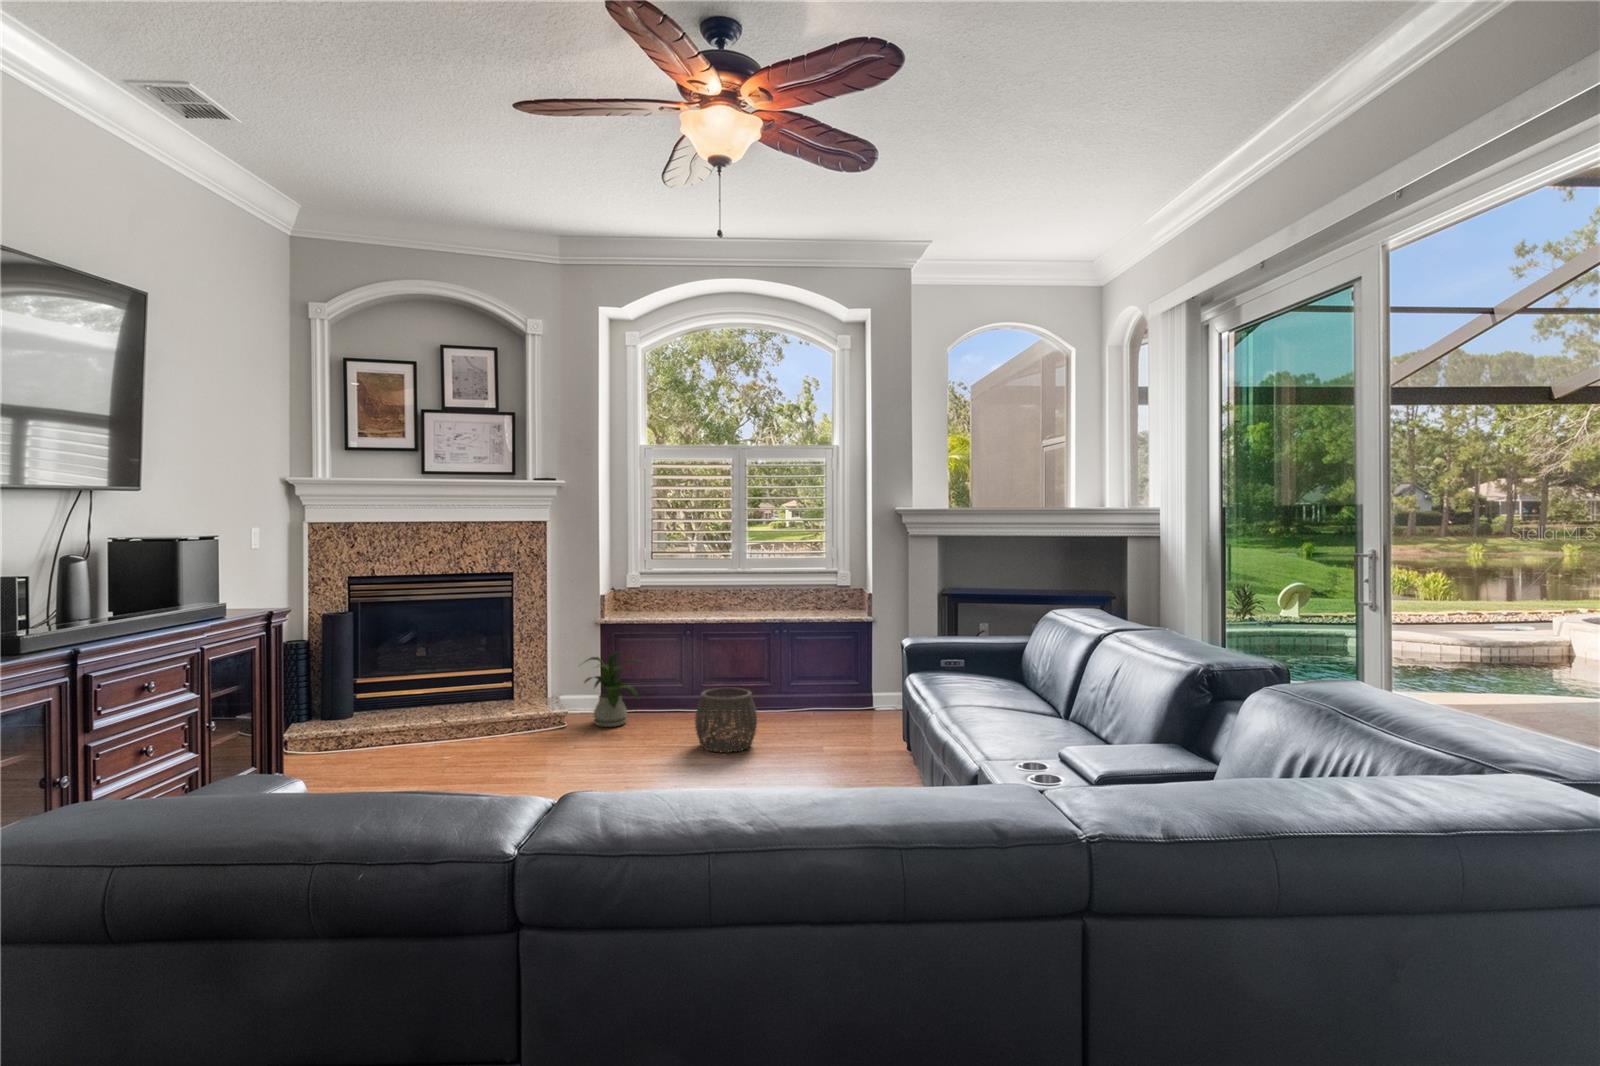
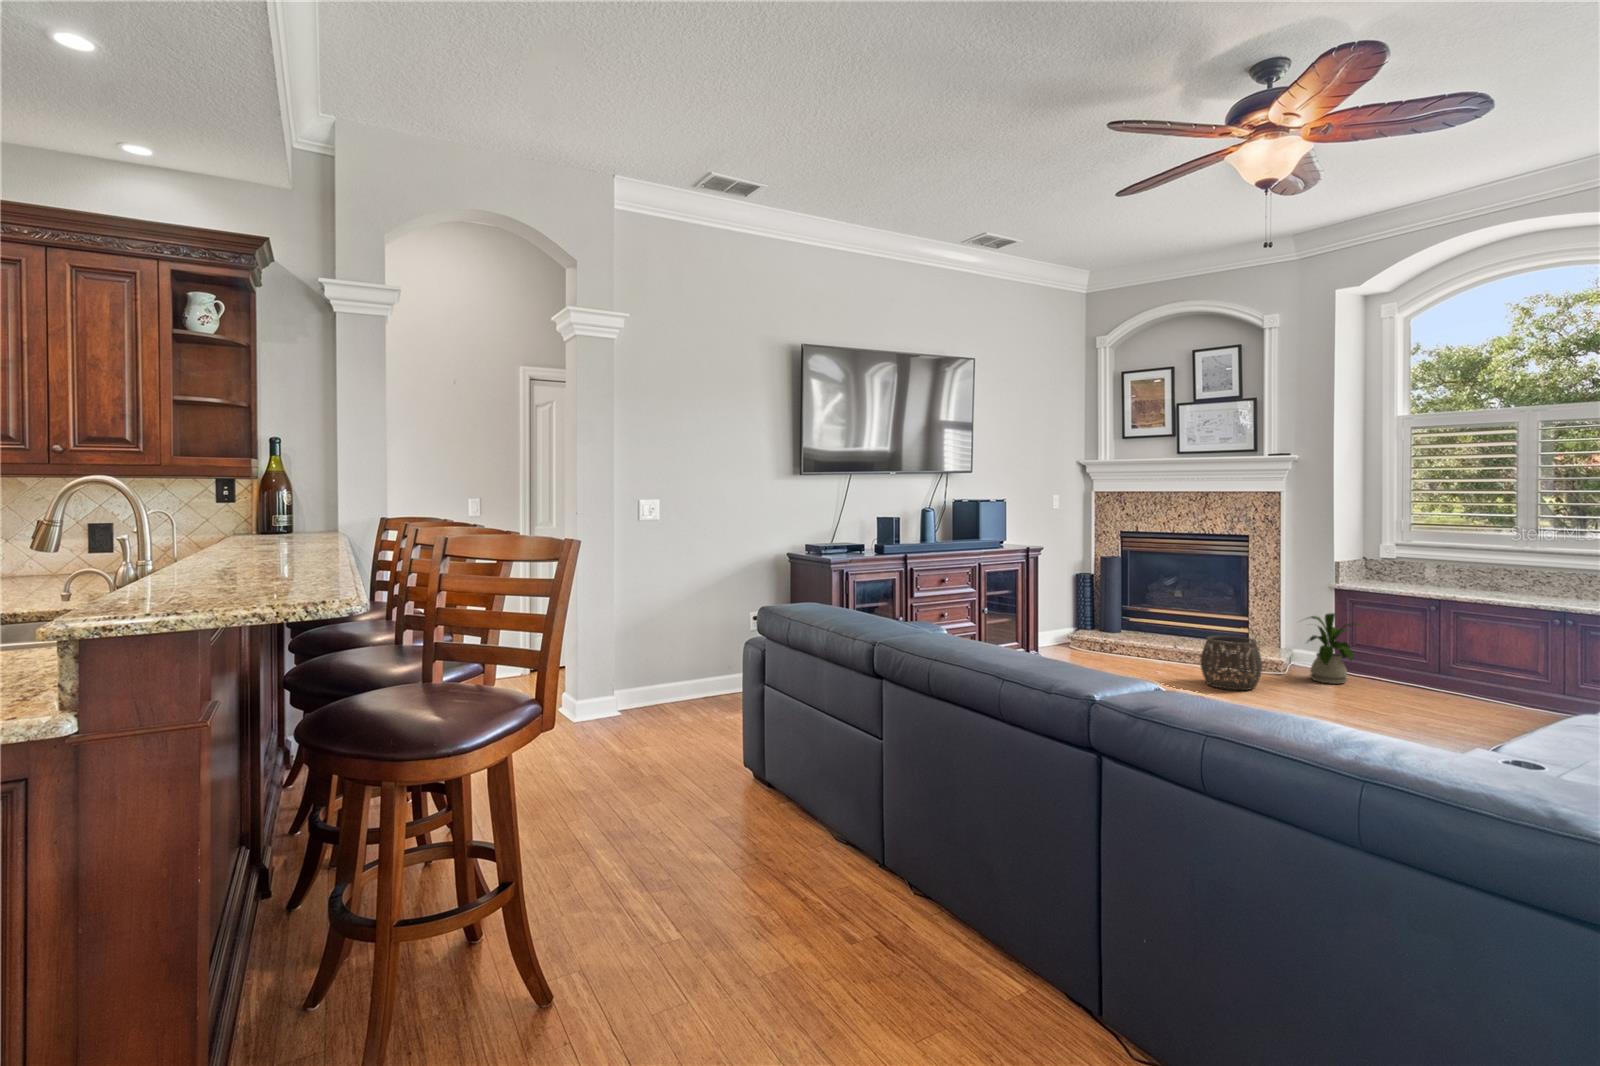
woven basket: present [695,688,757,752] -> present [1200,636,1262,690]

